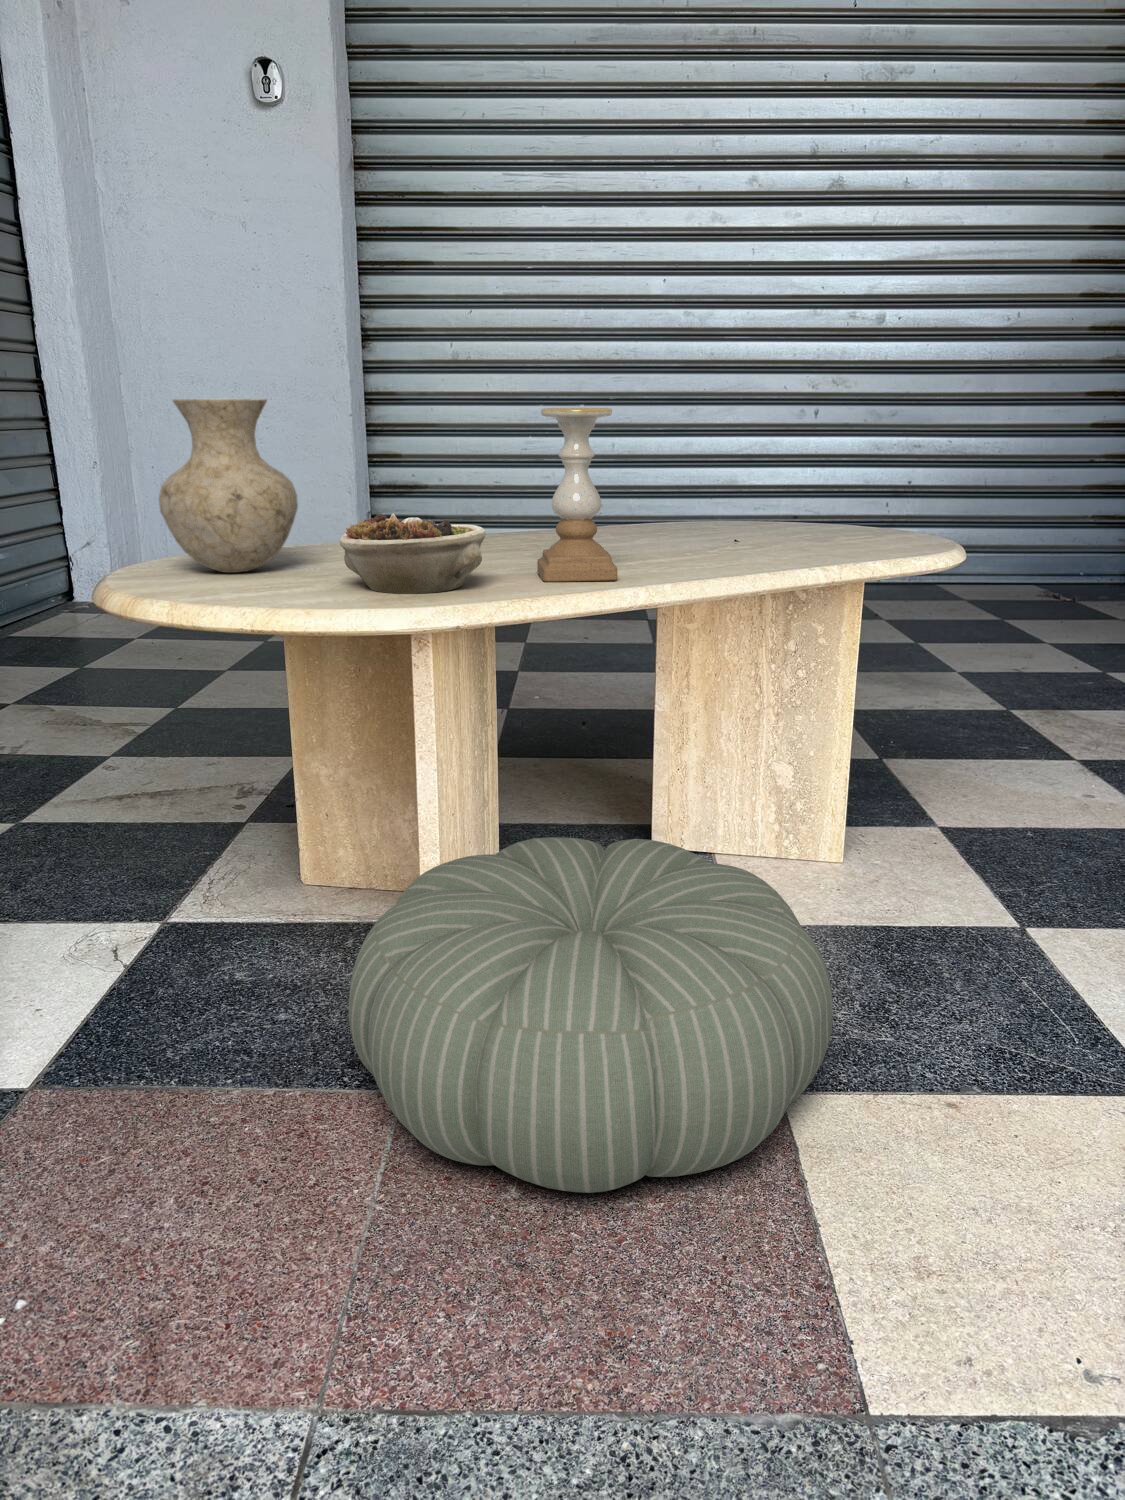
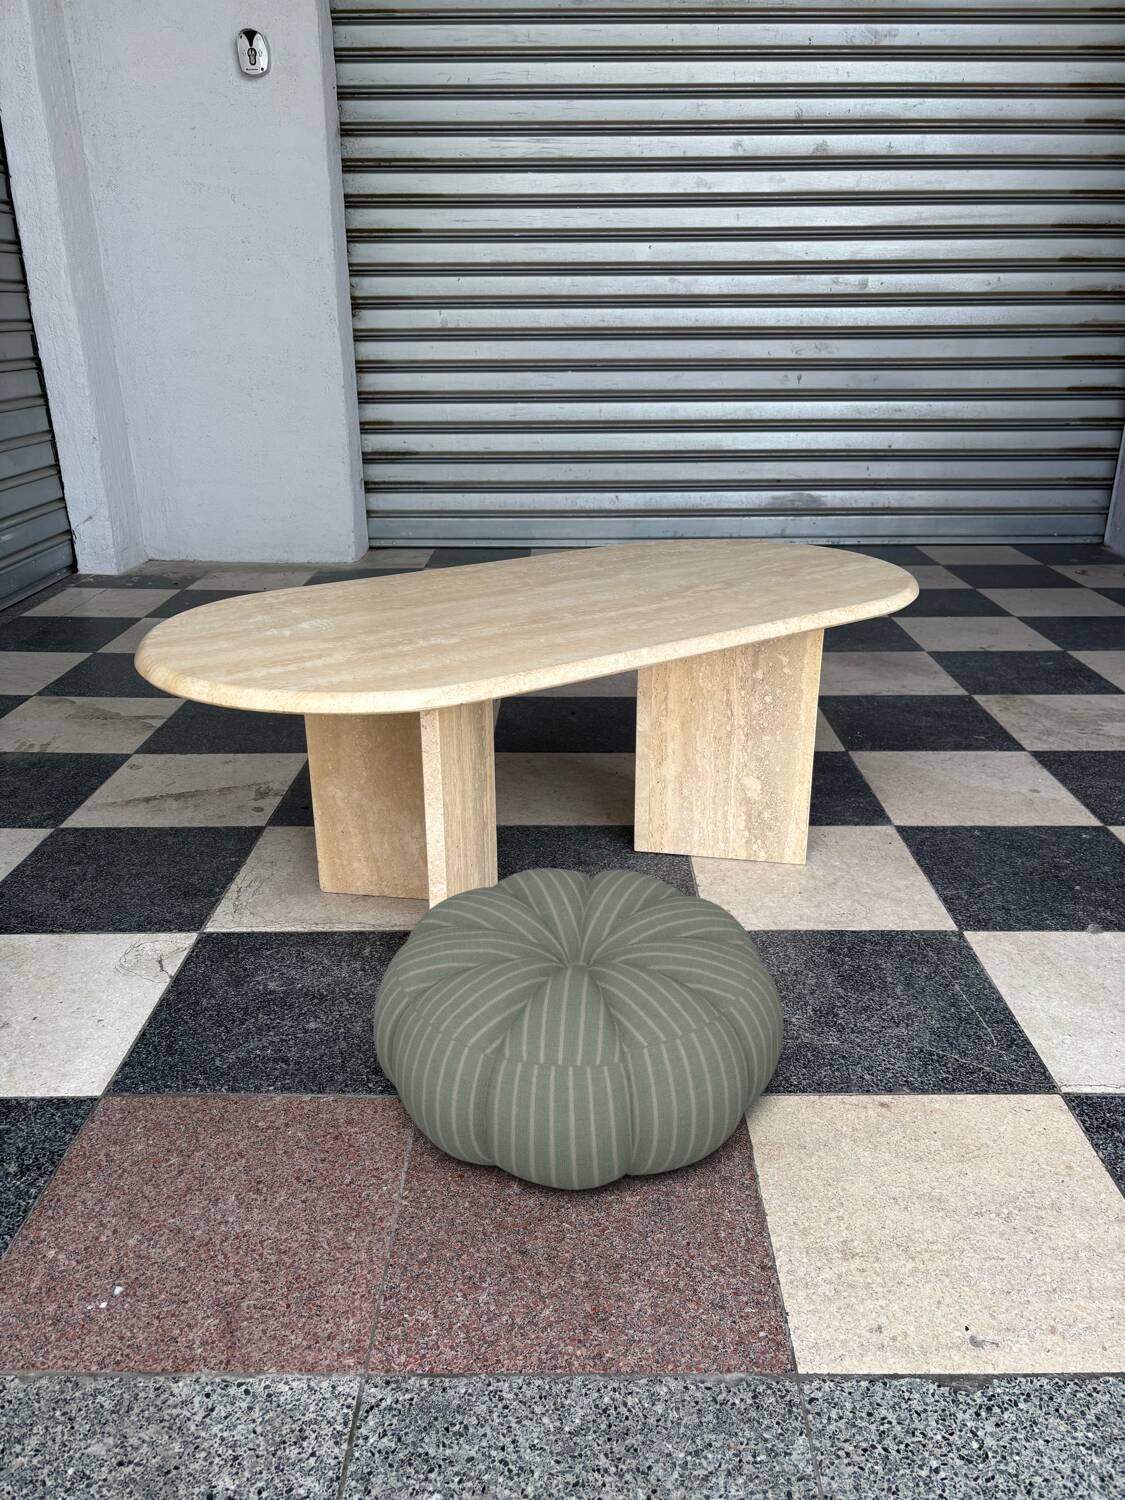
vase: present [159,398,298,573] -> none [191,475,315,633]
candle holder: present [537,408,617,582] -> none [530,487,601,645]
succulent planter: present [340,514,486,594] -> none [356,590,484,667]

